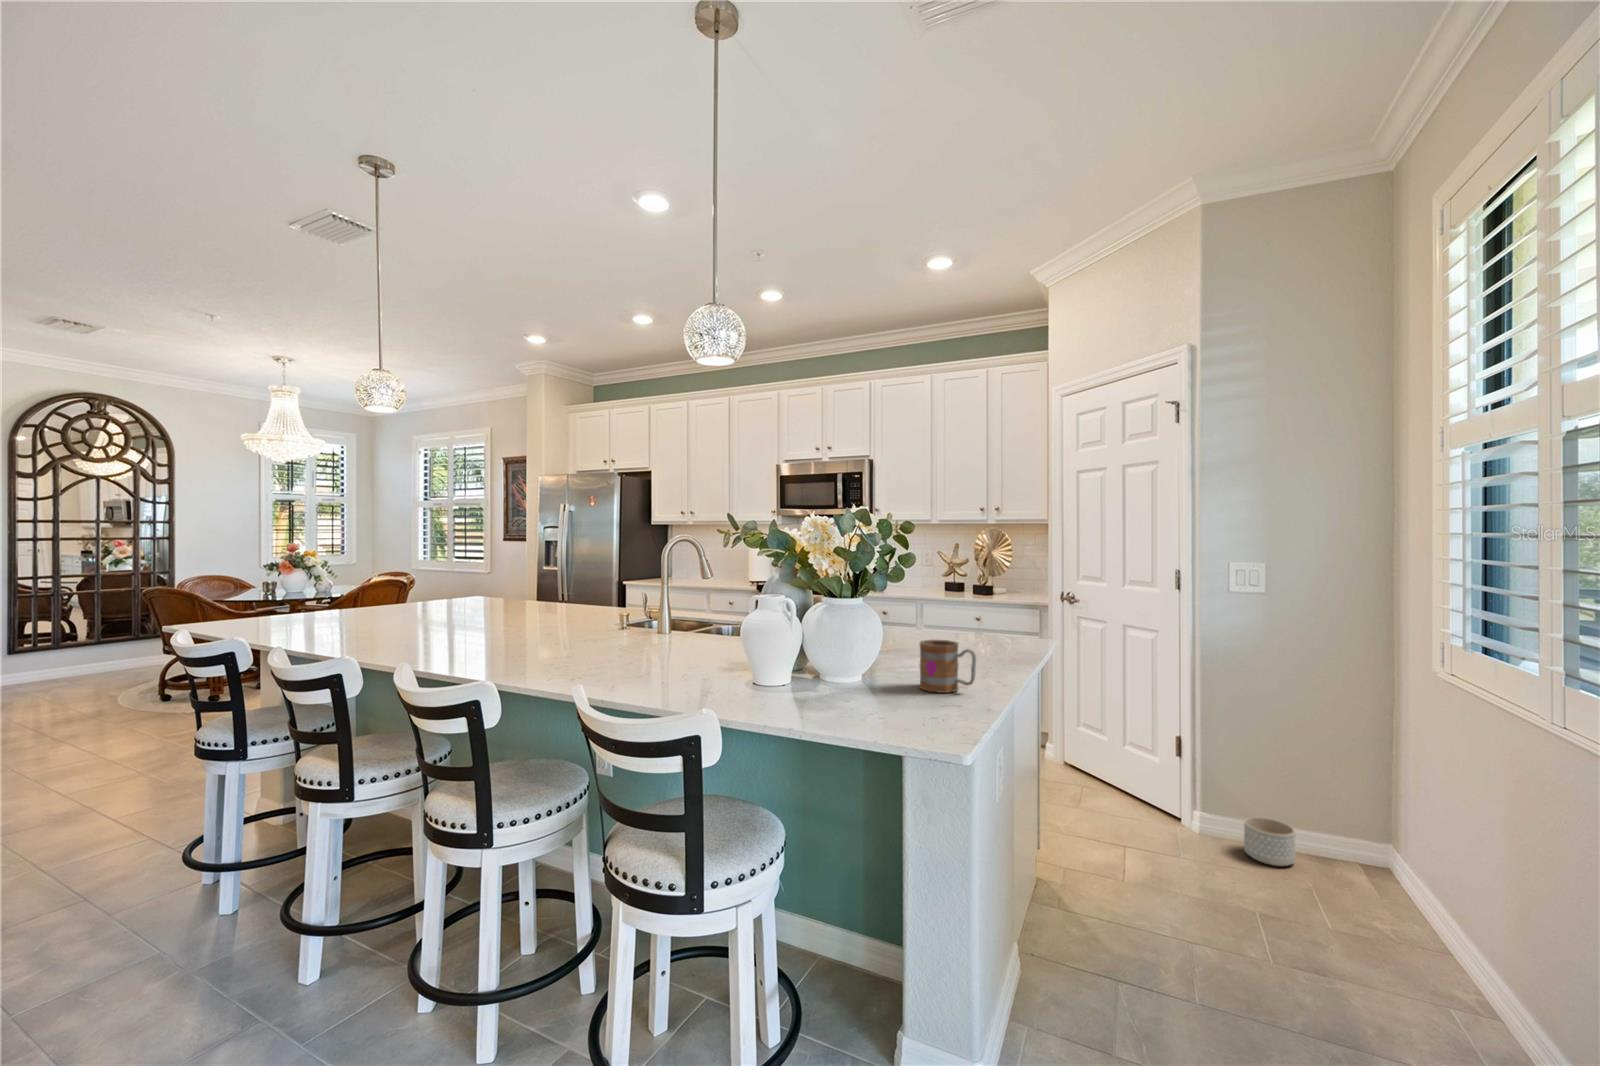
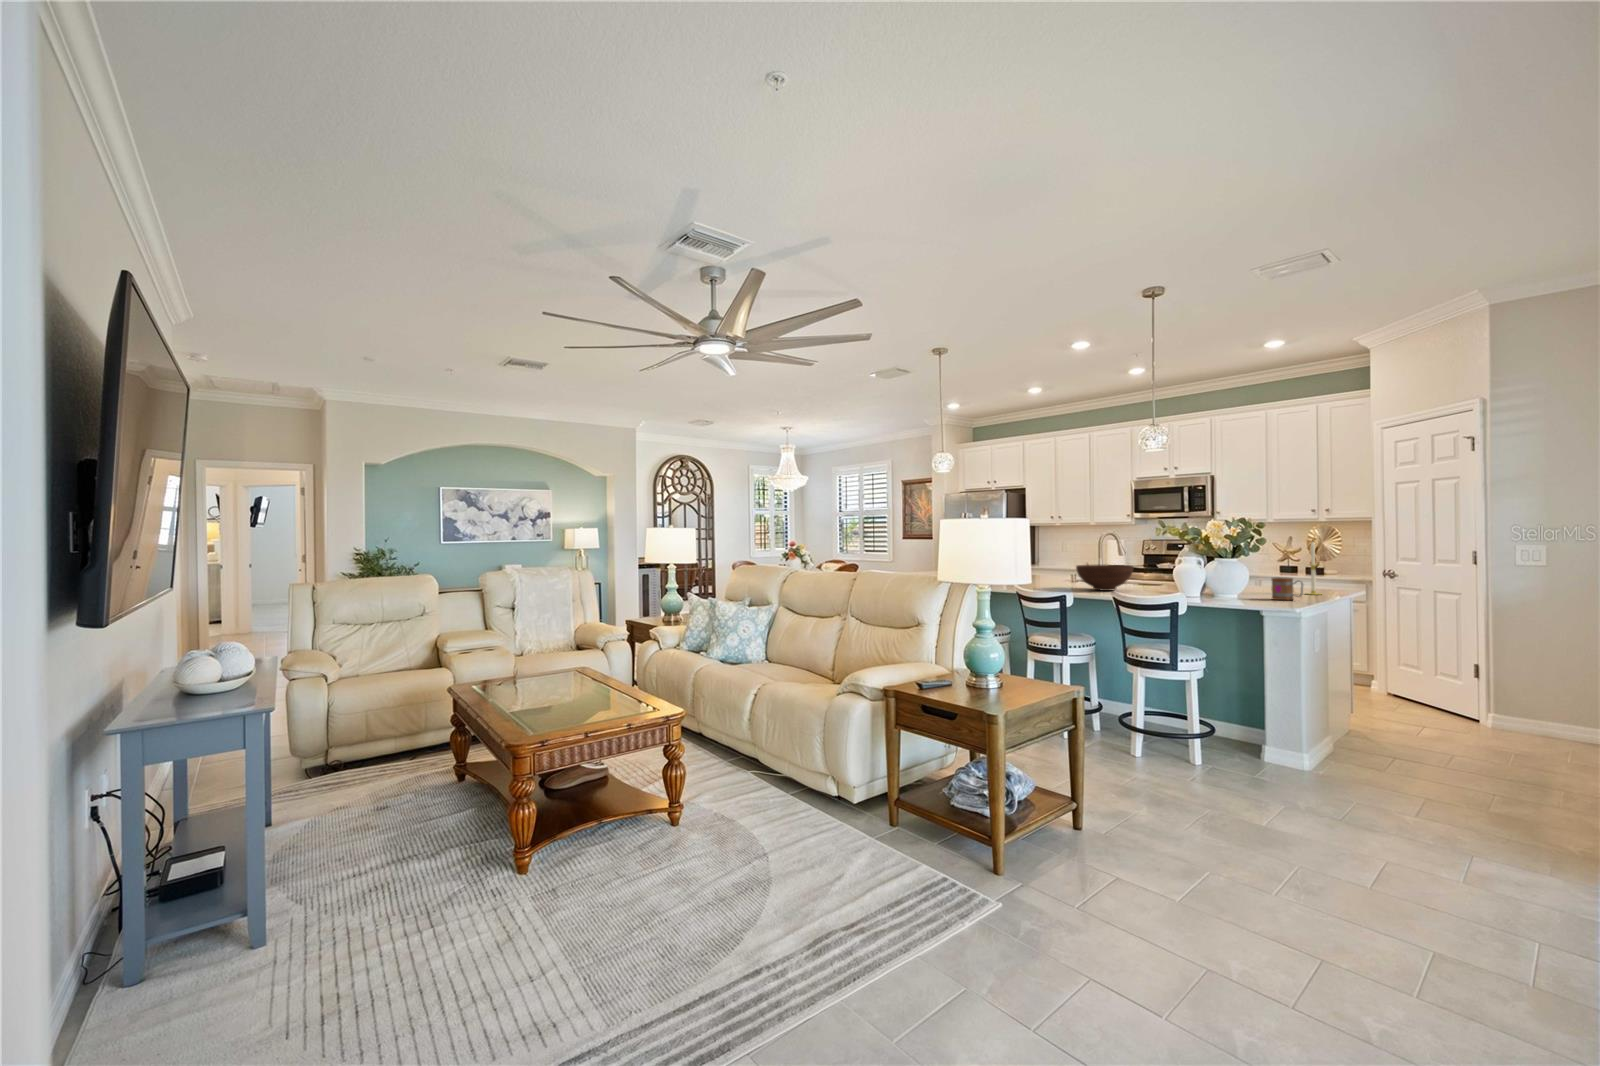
candle: none [976,560,1004,663] -> present [1310,542,1319,595]
fruit bowl: none [582,602,692,660] -> present [1076,565,1133,591]
planter: present [1244,817,1295,866] -> none [1523,714,1564,742]

